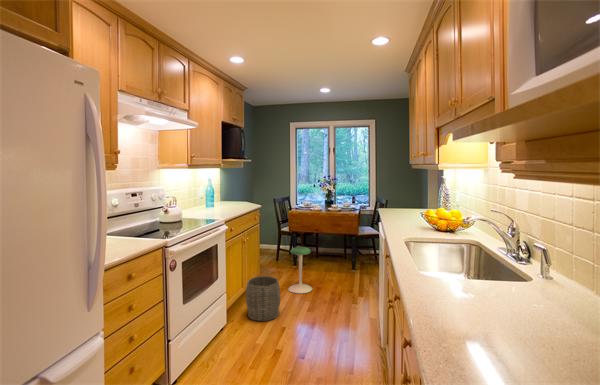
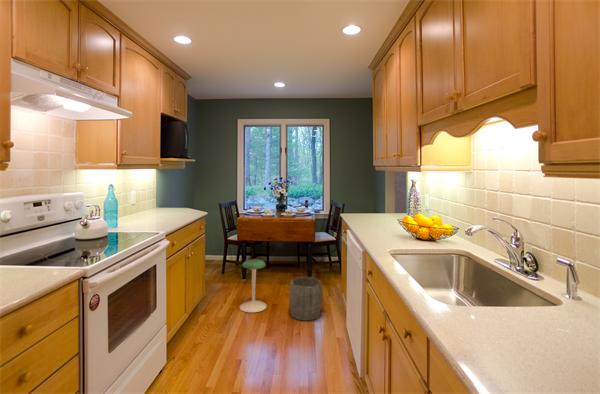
woven basket: present [246,276,280,321] -> present [289,277,322,321]

